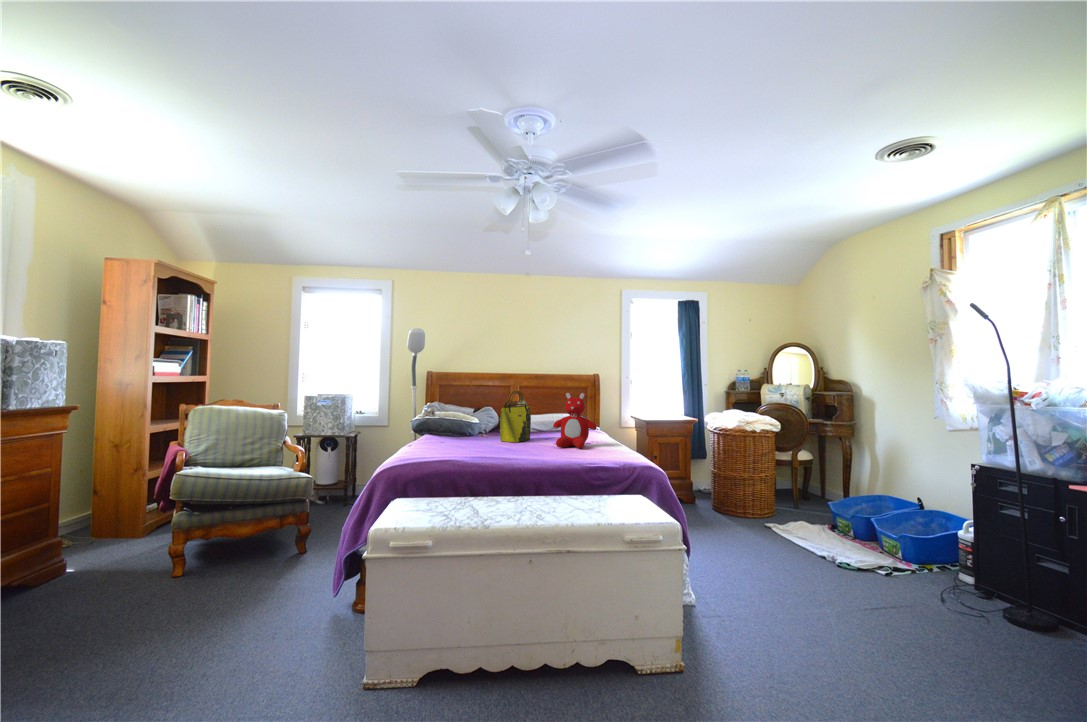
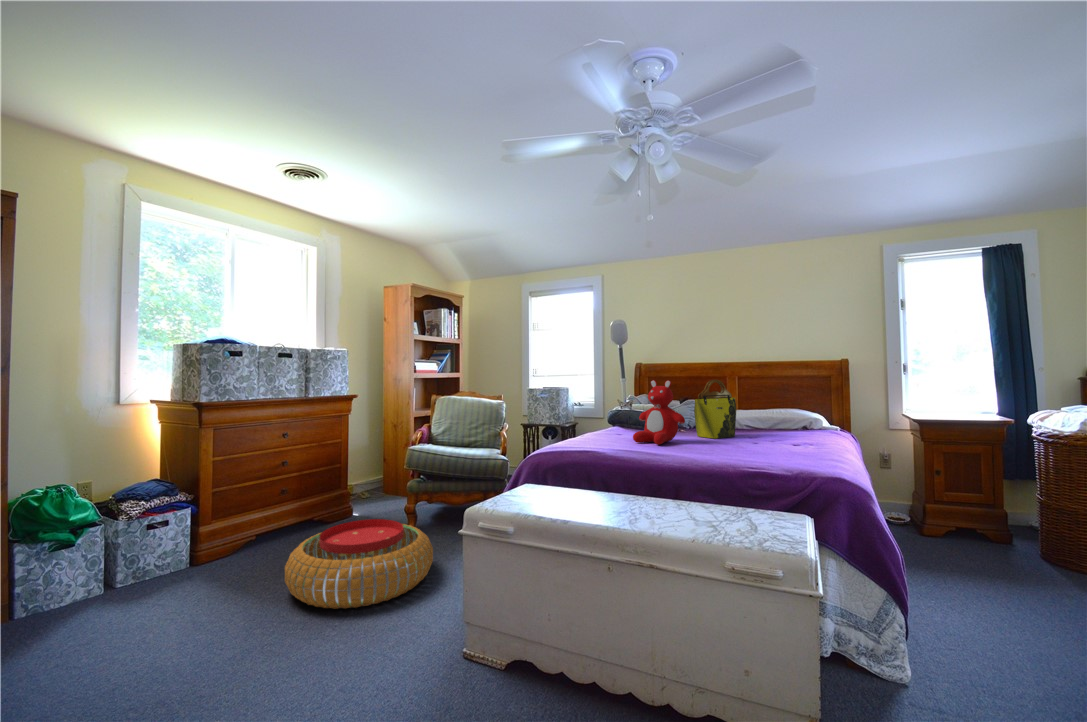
teddy bear: present [553,393,597,448] -> present [633,380,685,445]
pouf: none [43,553,248,665] -> present [285,519,433,609]

